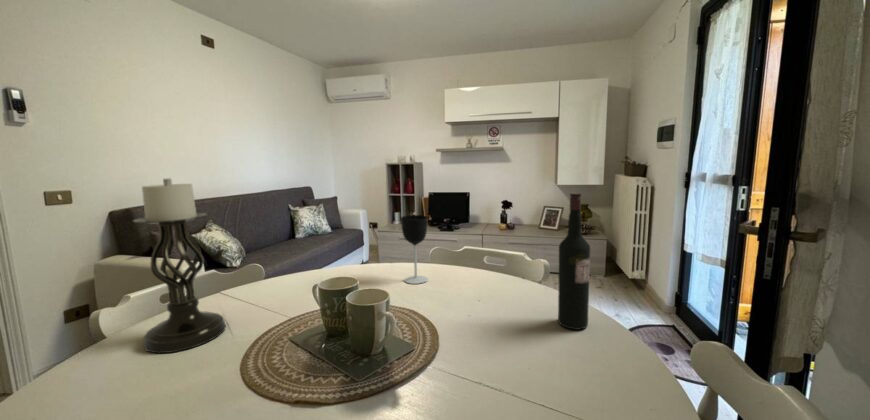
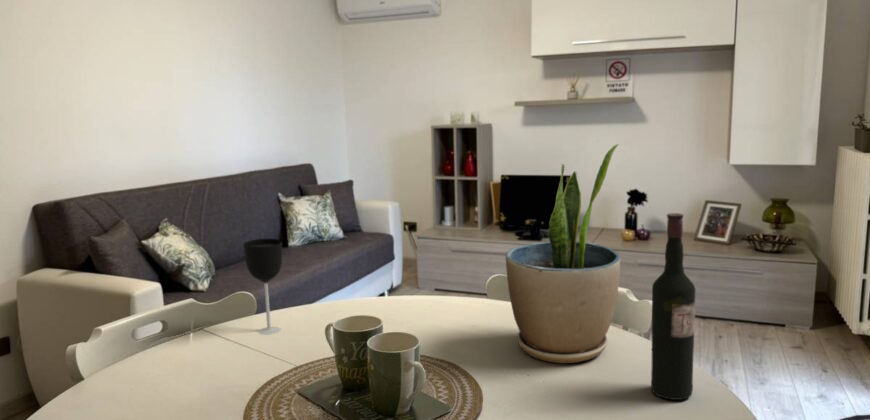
potted plant: none [448,148,528,306] -> present [506,145,620,363]
candle holder: present [134,178,226,353] -> none [120,189,218,398]
wine glass: present [401,215,428,284] -> present [244,239,282,335]

